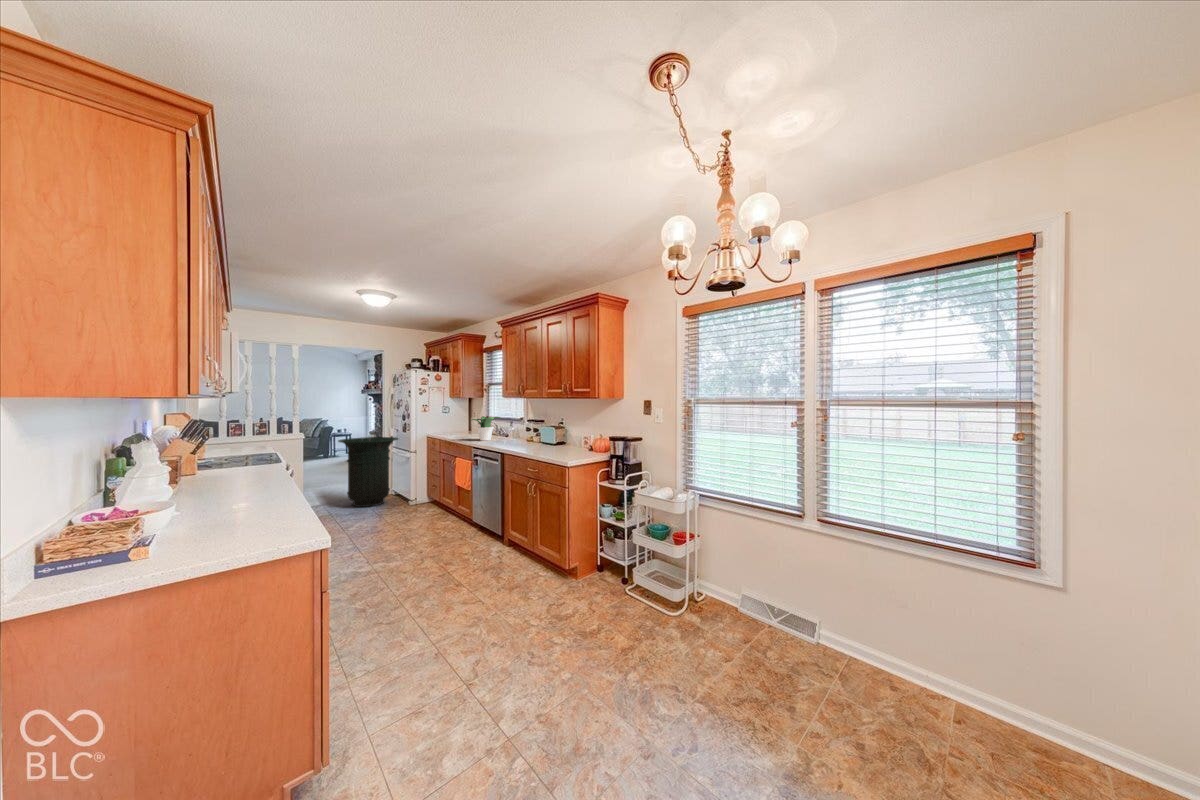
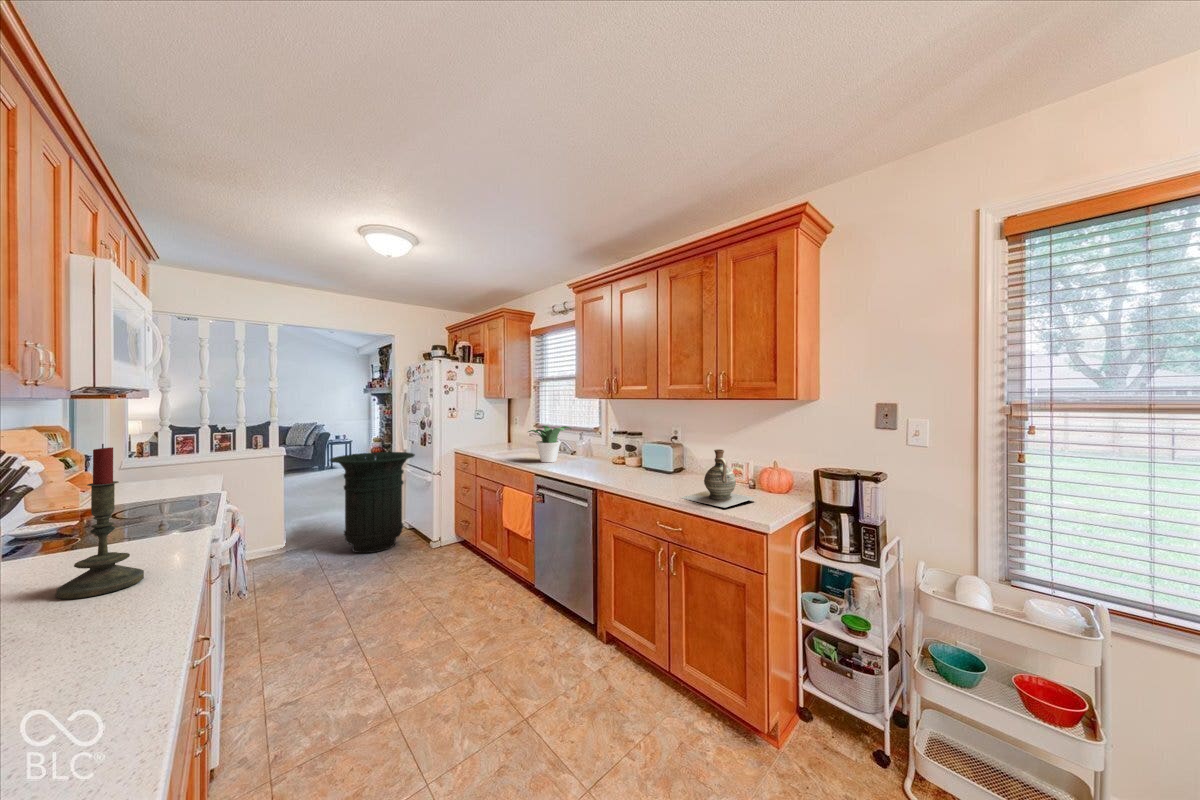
candle: none [241,416,270,476] -> present [56,444,144,599]
ceramic jug: none [540,427,580,457] -> present [682,449,755,508]

